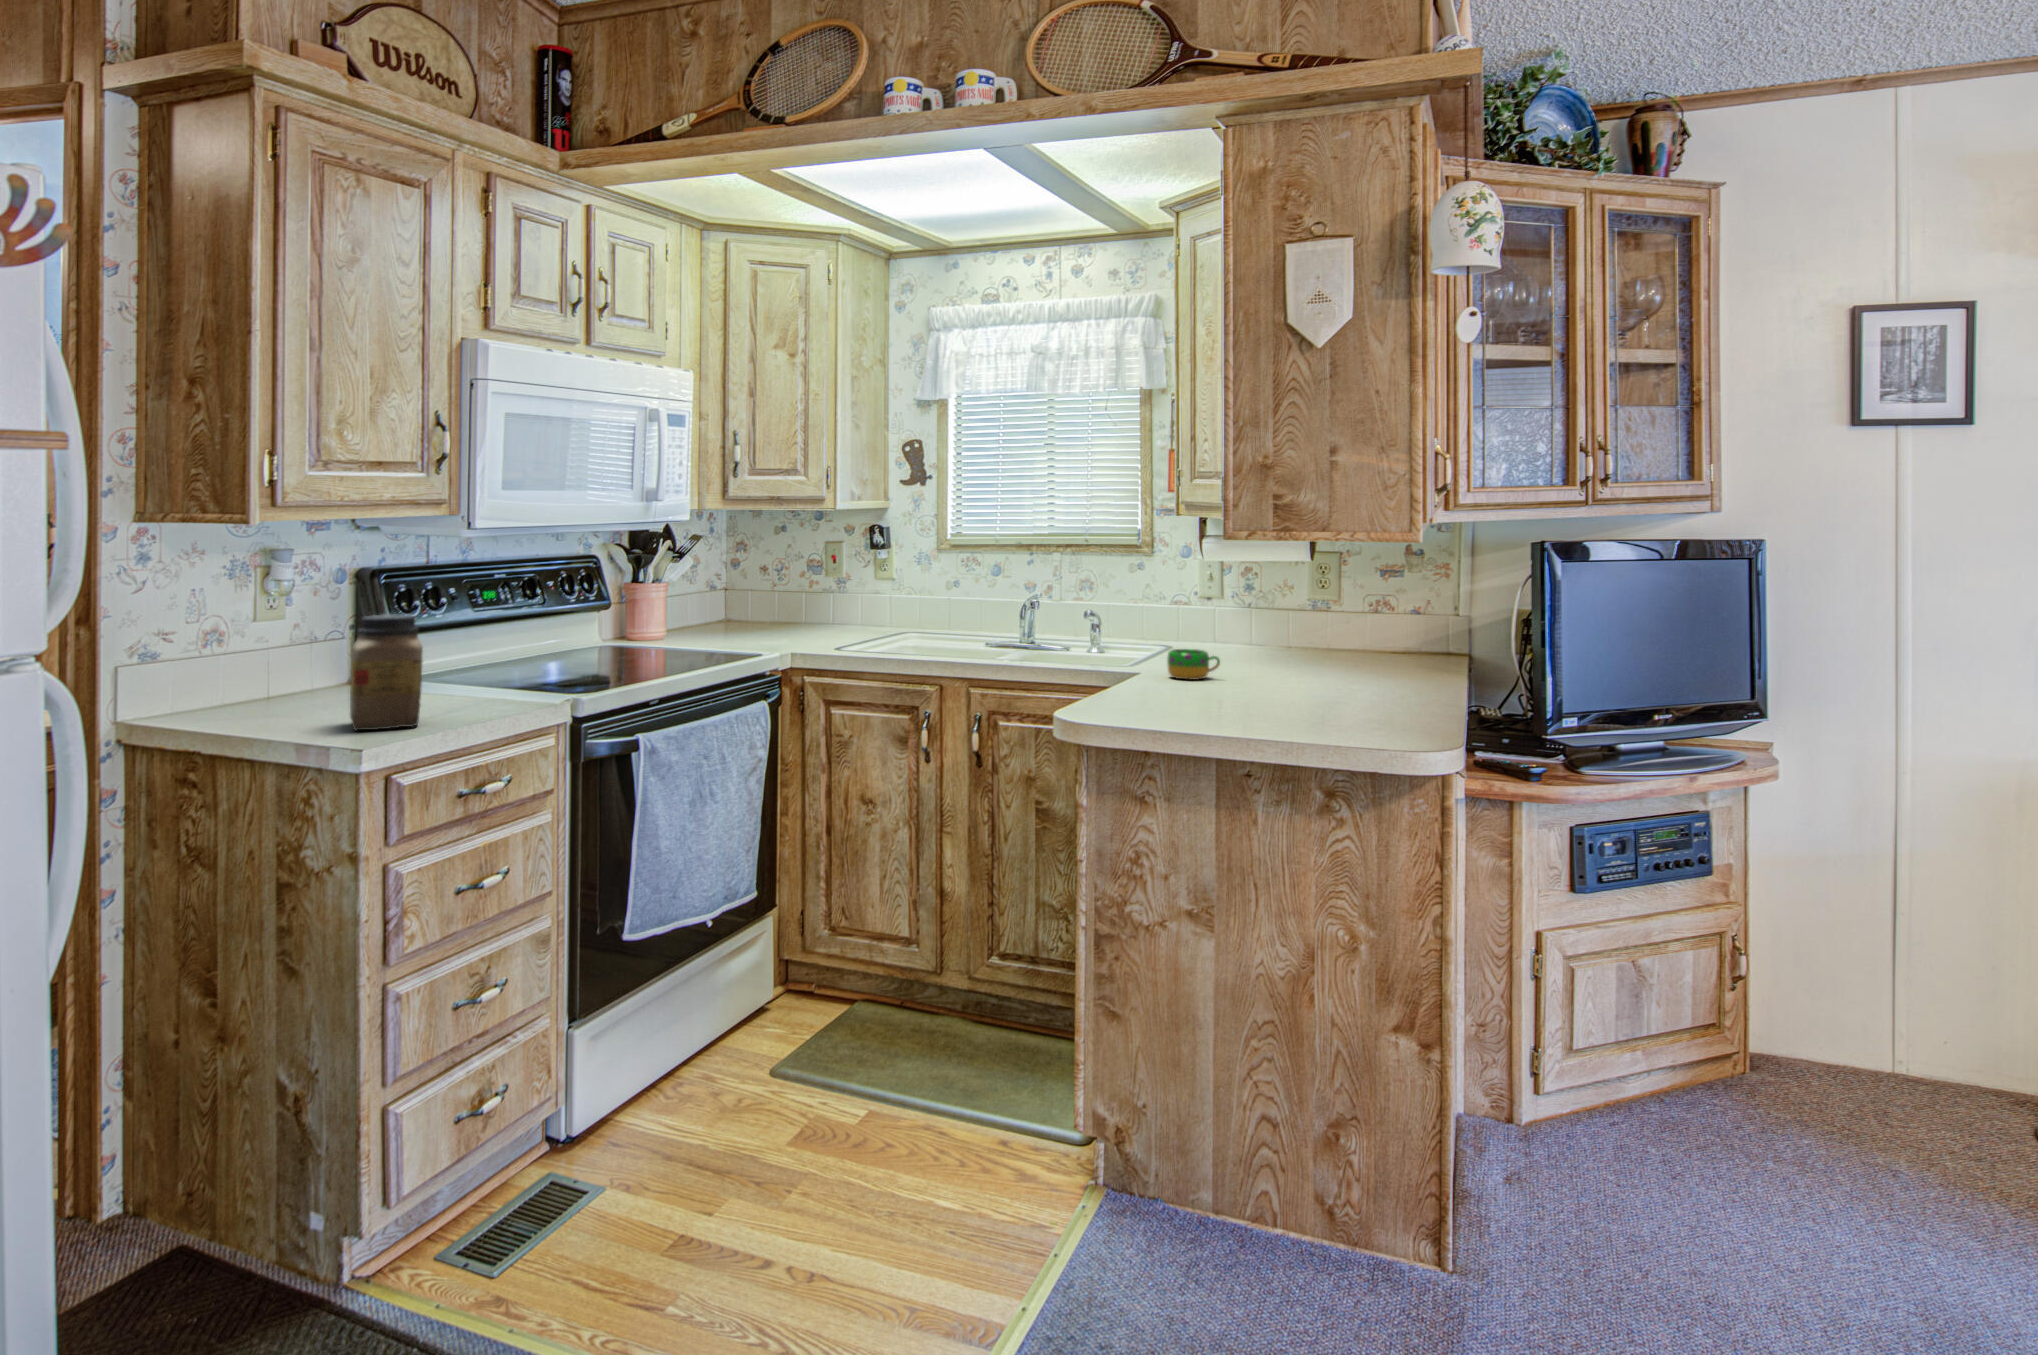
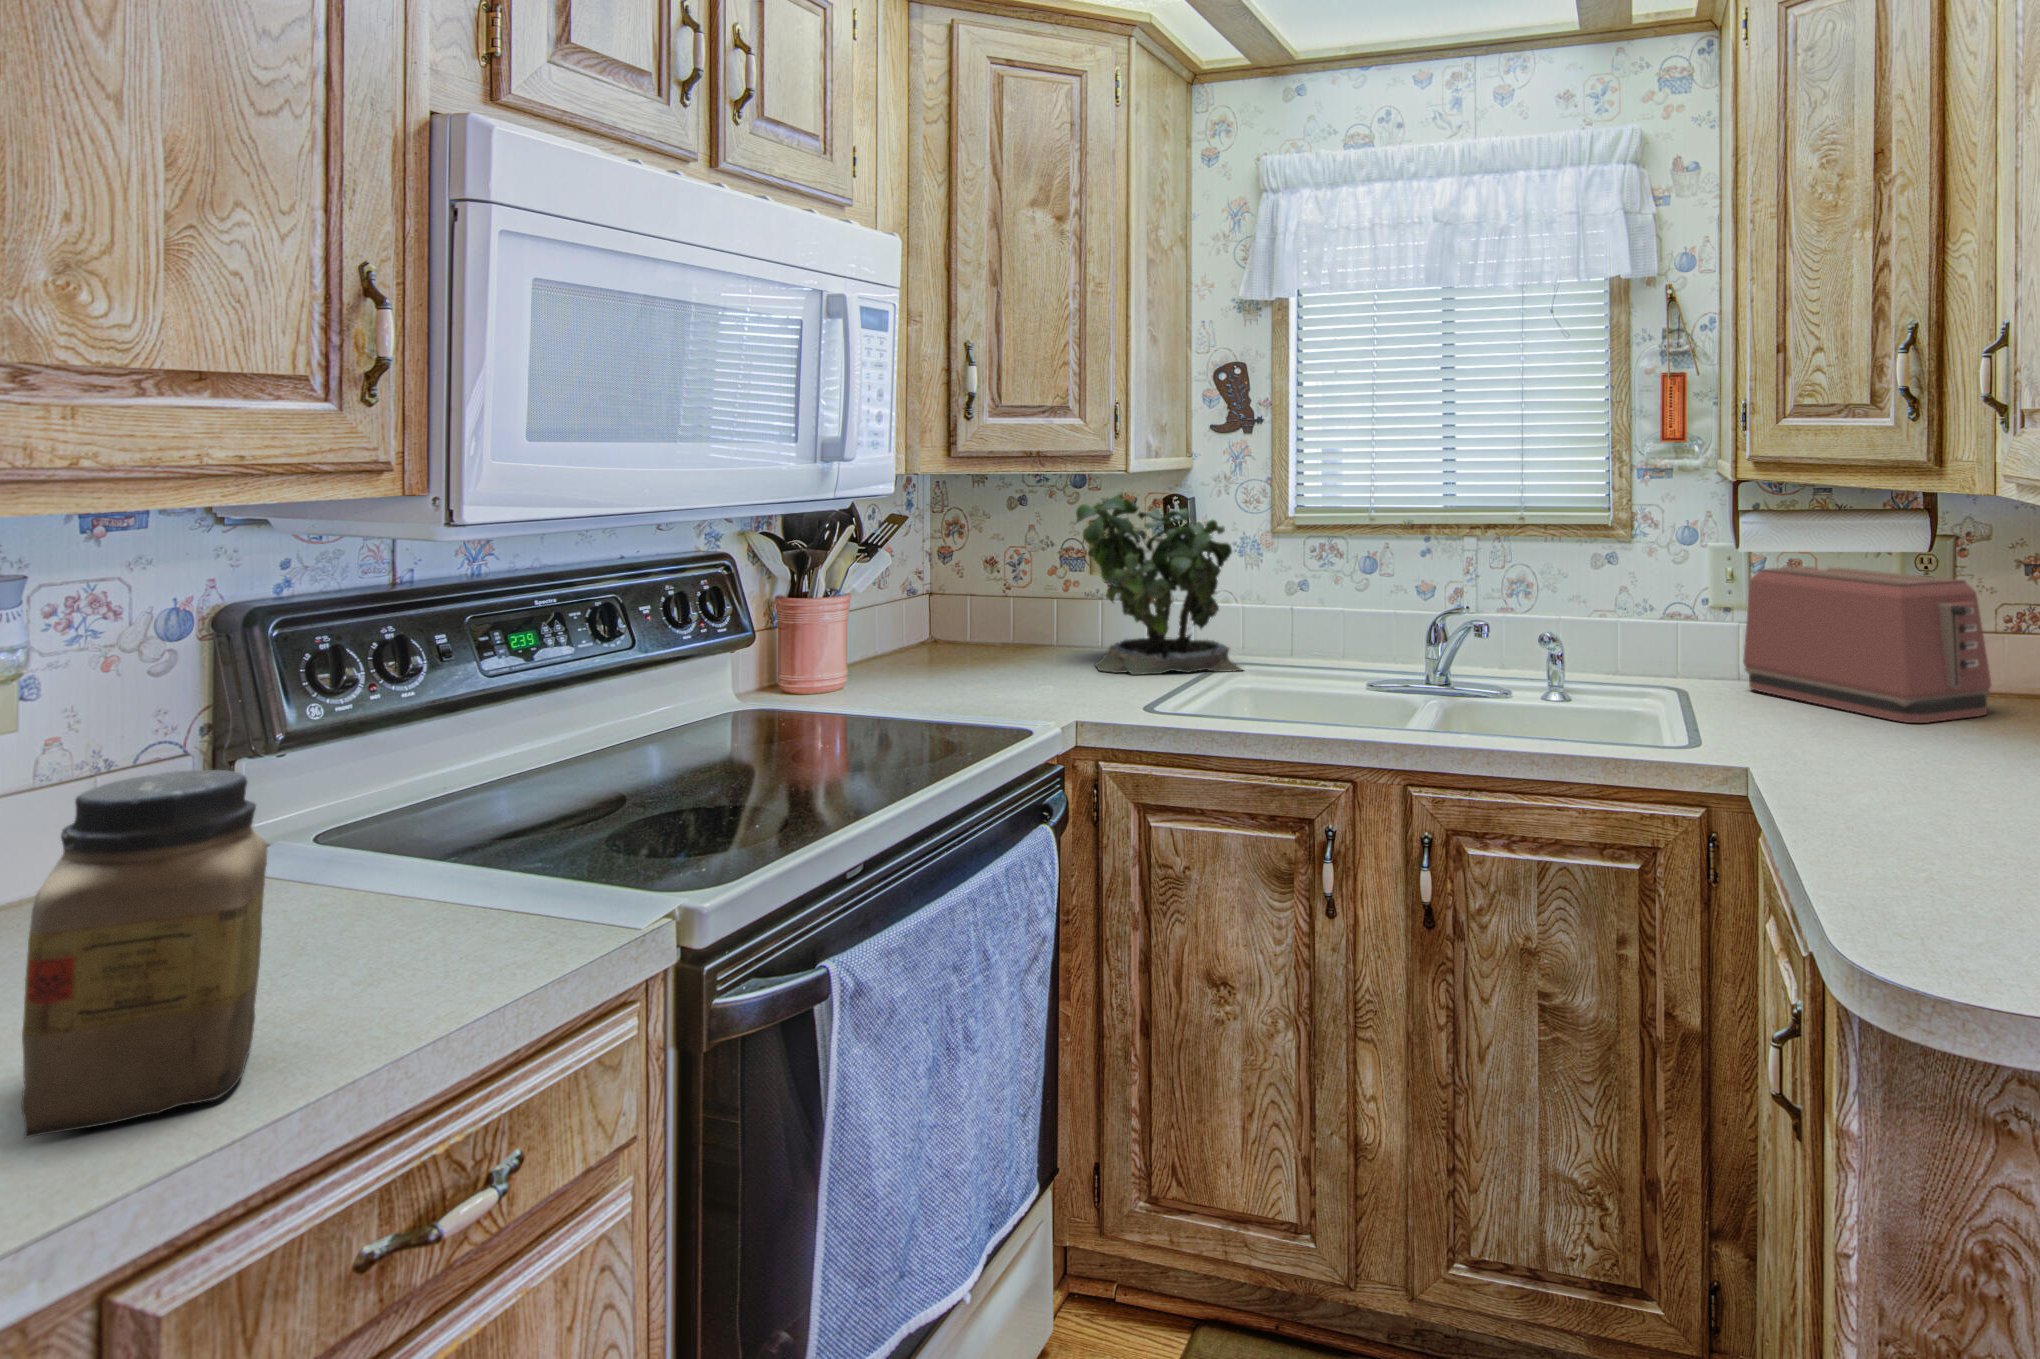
potted plant: none [810,520,913,637] -> present [1076,486,1242,675]
toaster: none [1207,573,1333,661] -> present [1743,567,1991,723]
mug: present [1167,649,1220,680] -> none [1813,724,1922,788]

